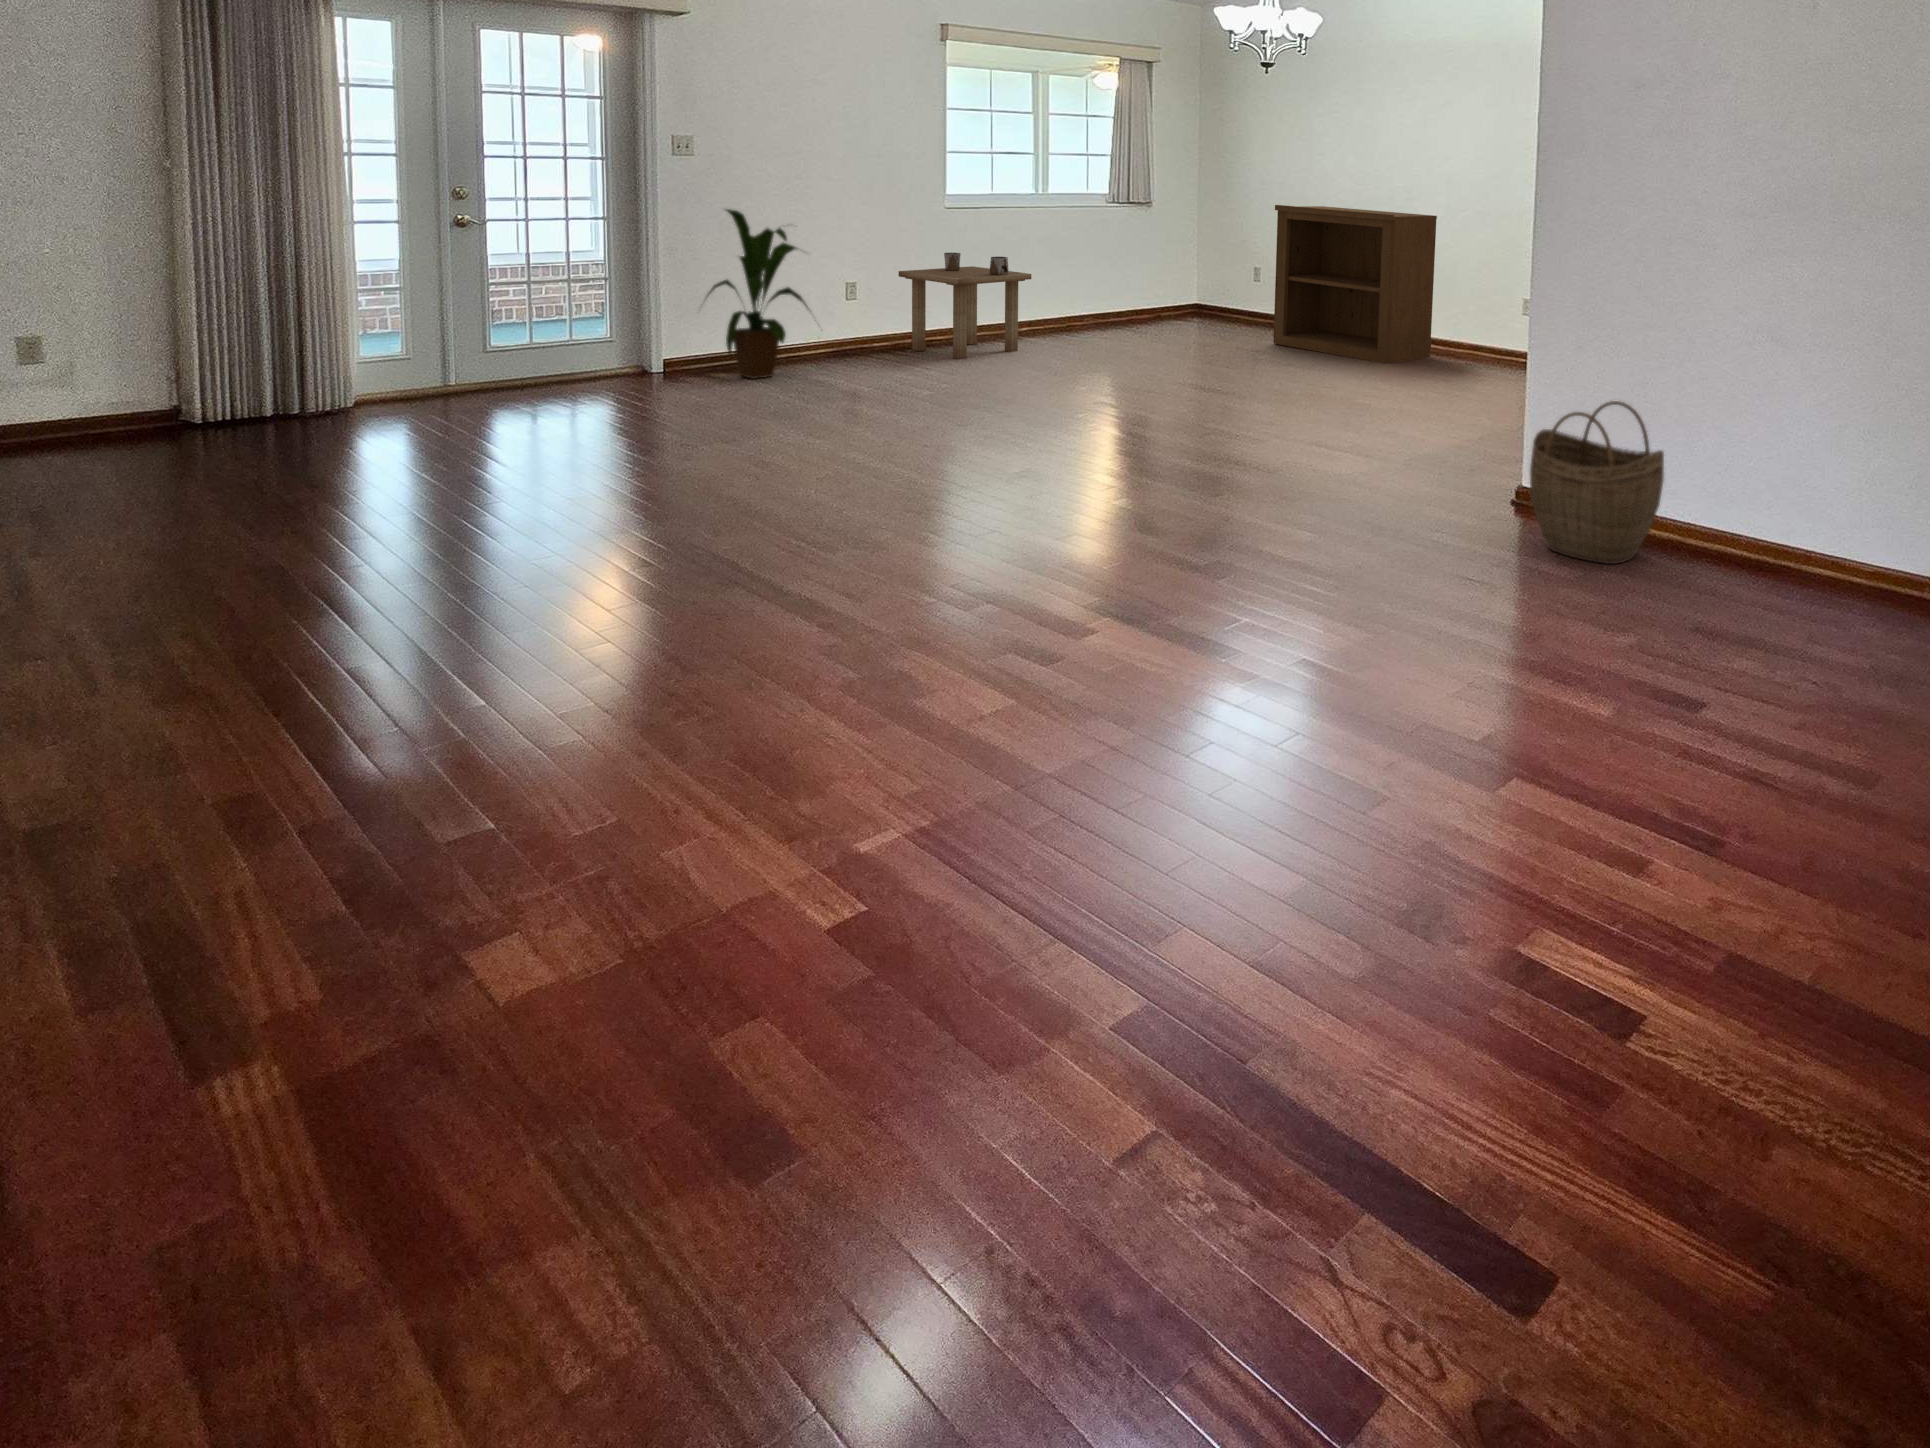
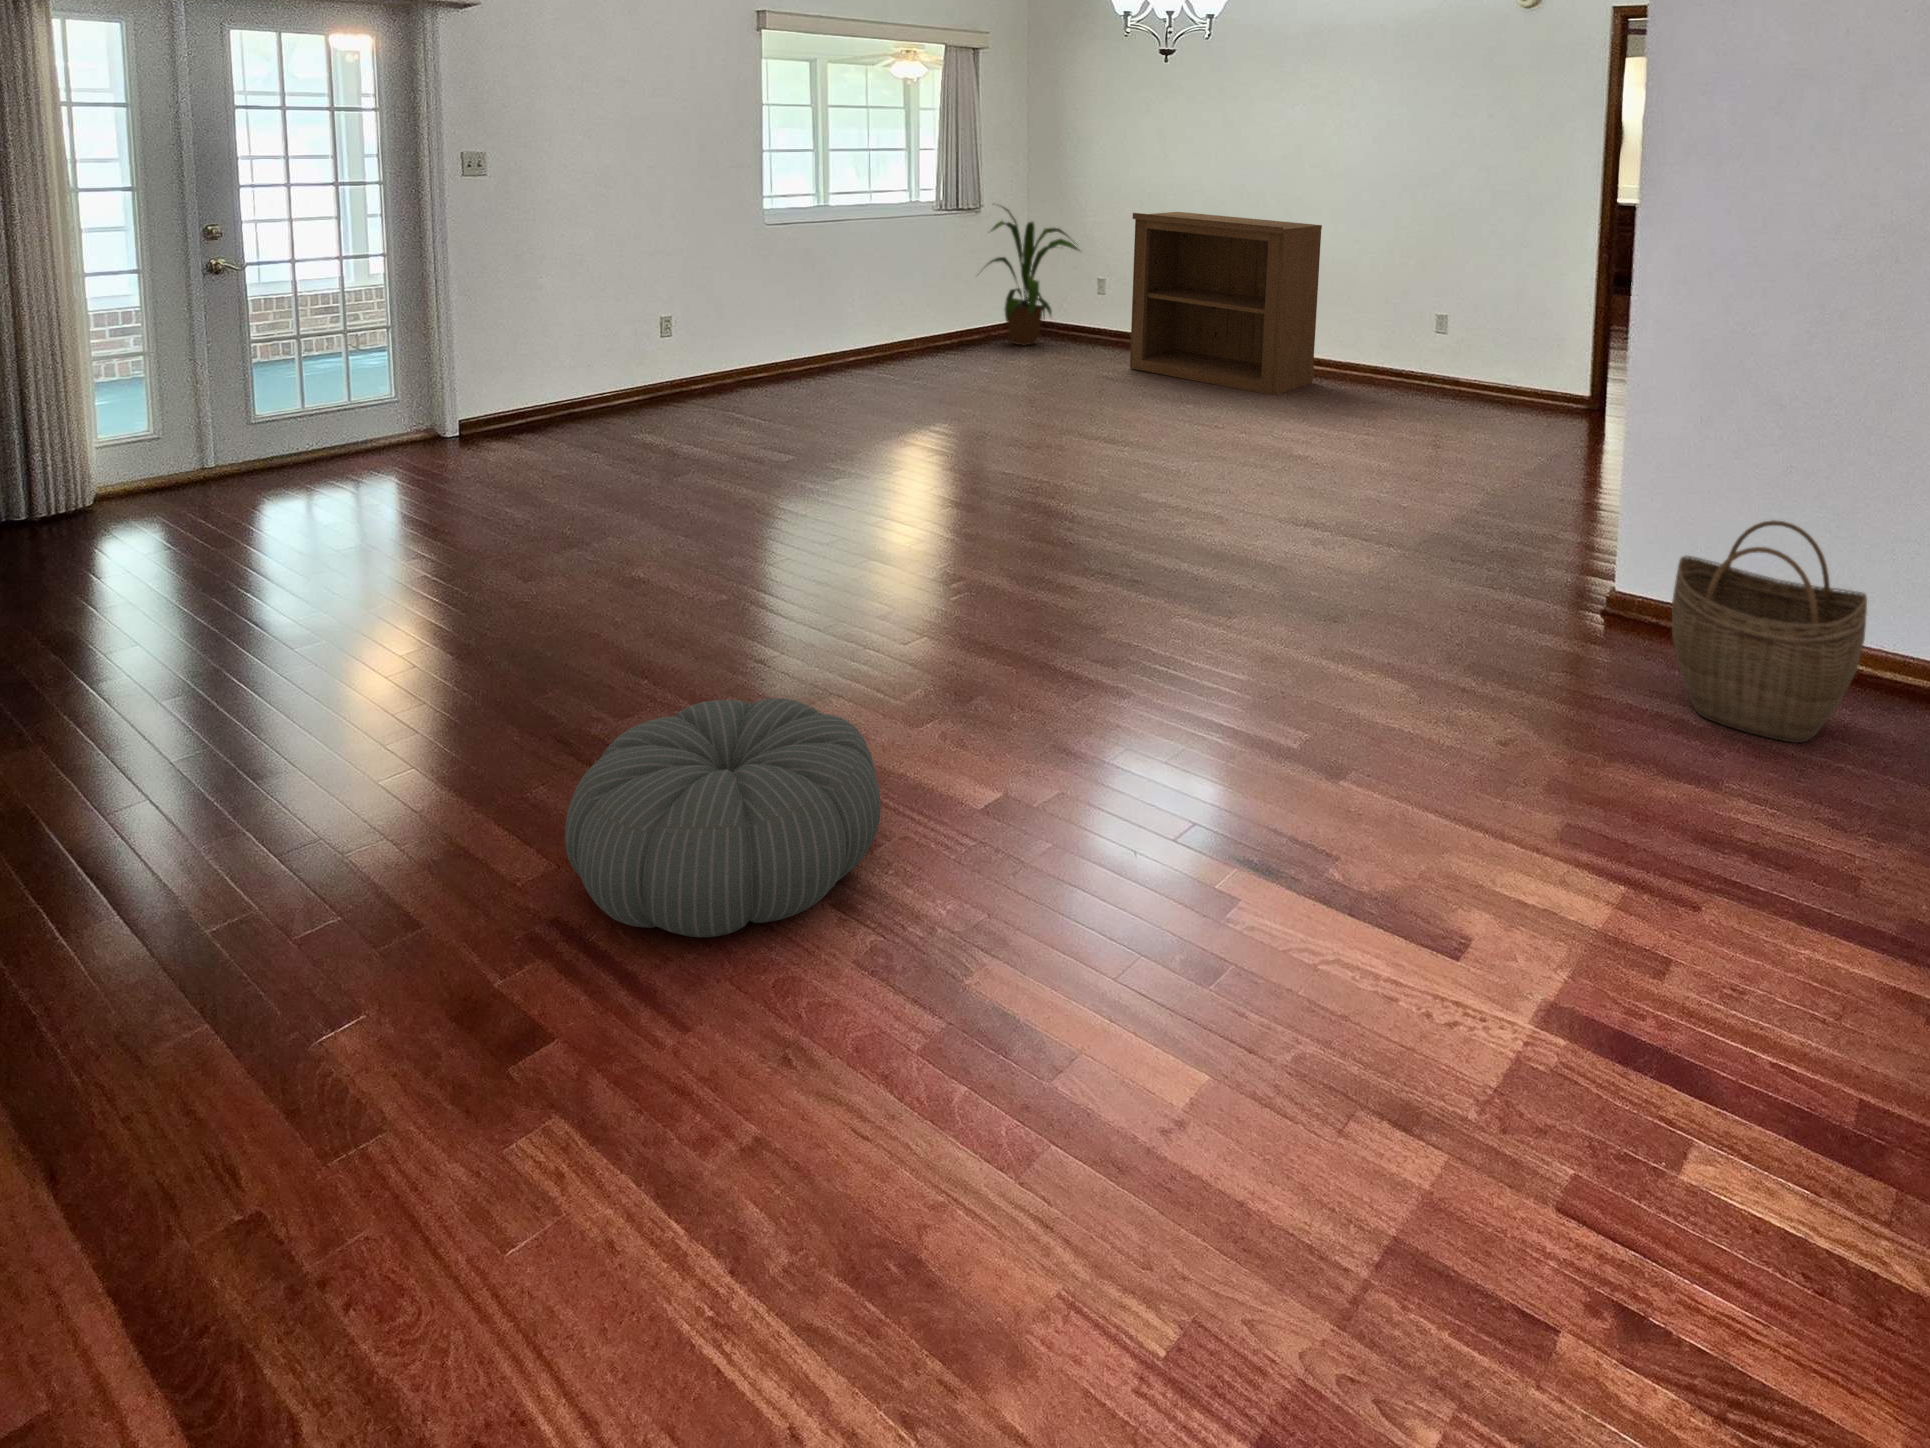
house plant: present [699,209,816,379] -> present [978,207,1079,346]
side table: present [898,253,1031,359] -> none [717,275,867,401]
pouf: none [640,492,874,623] -> present [565,698,881,937]

